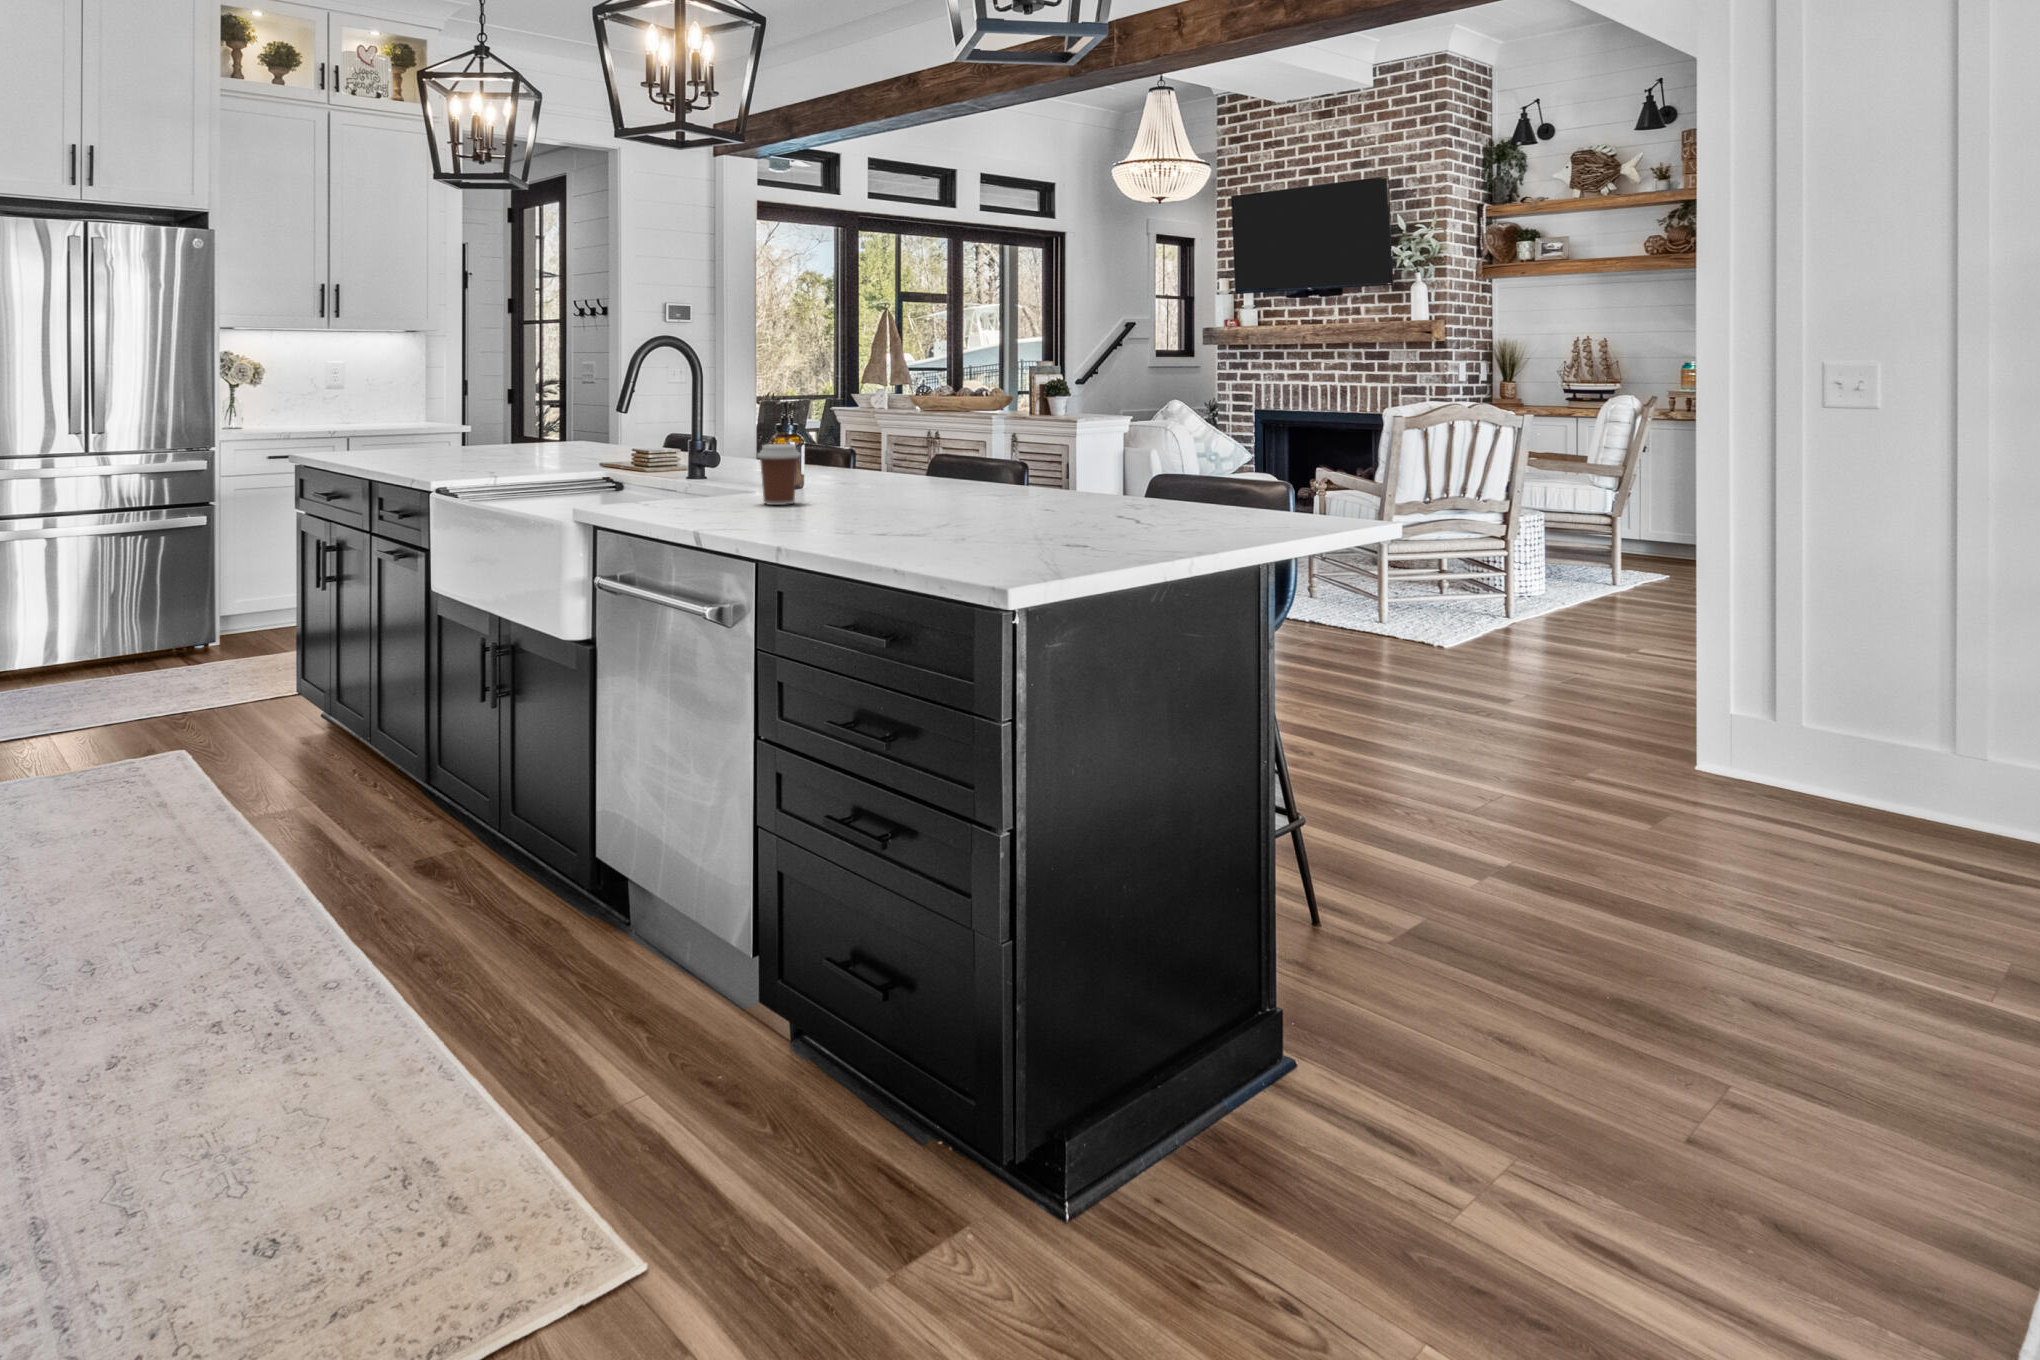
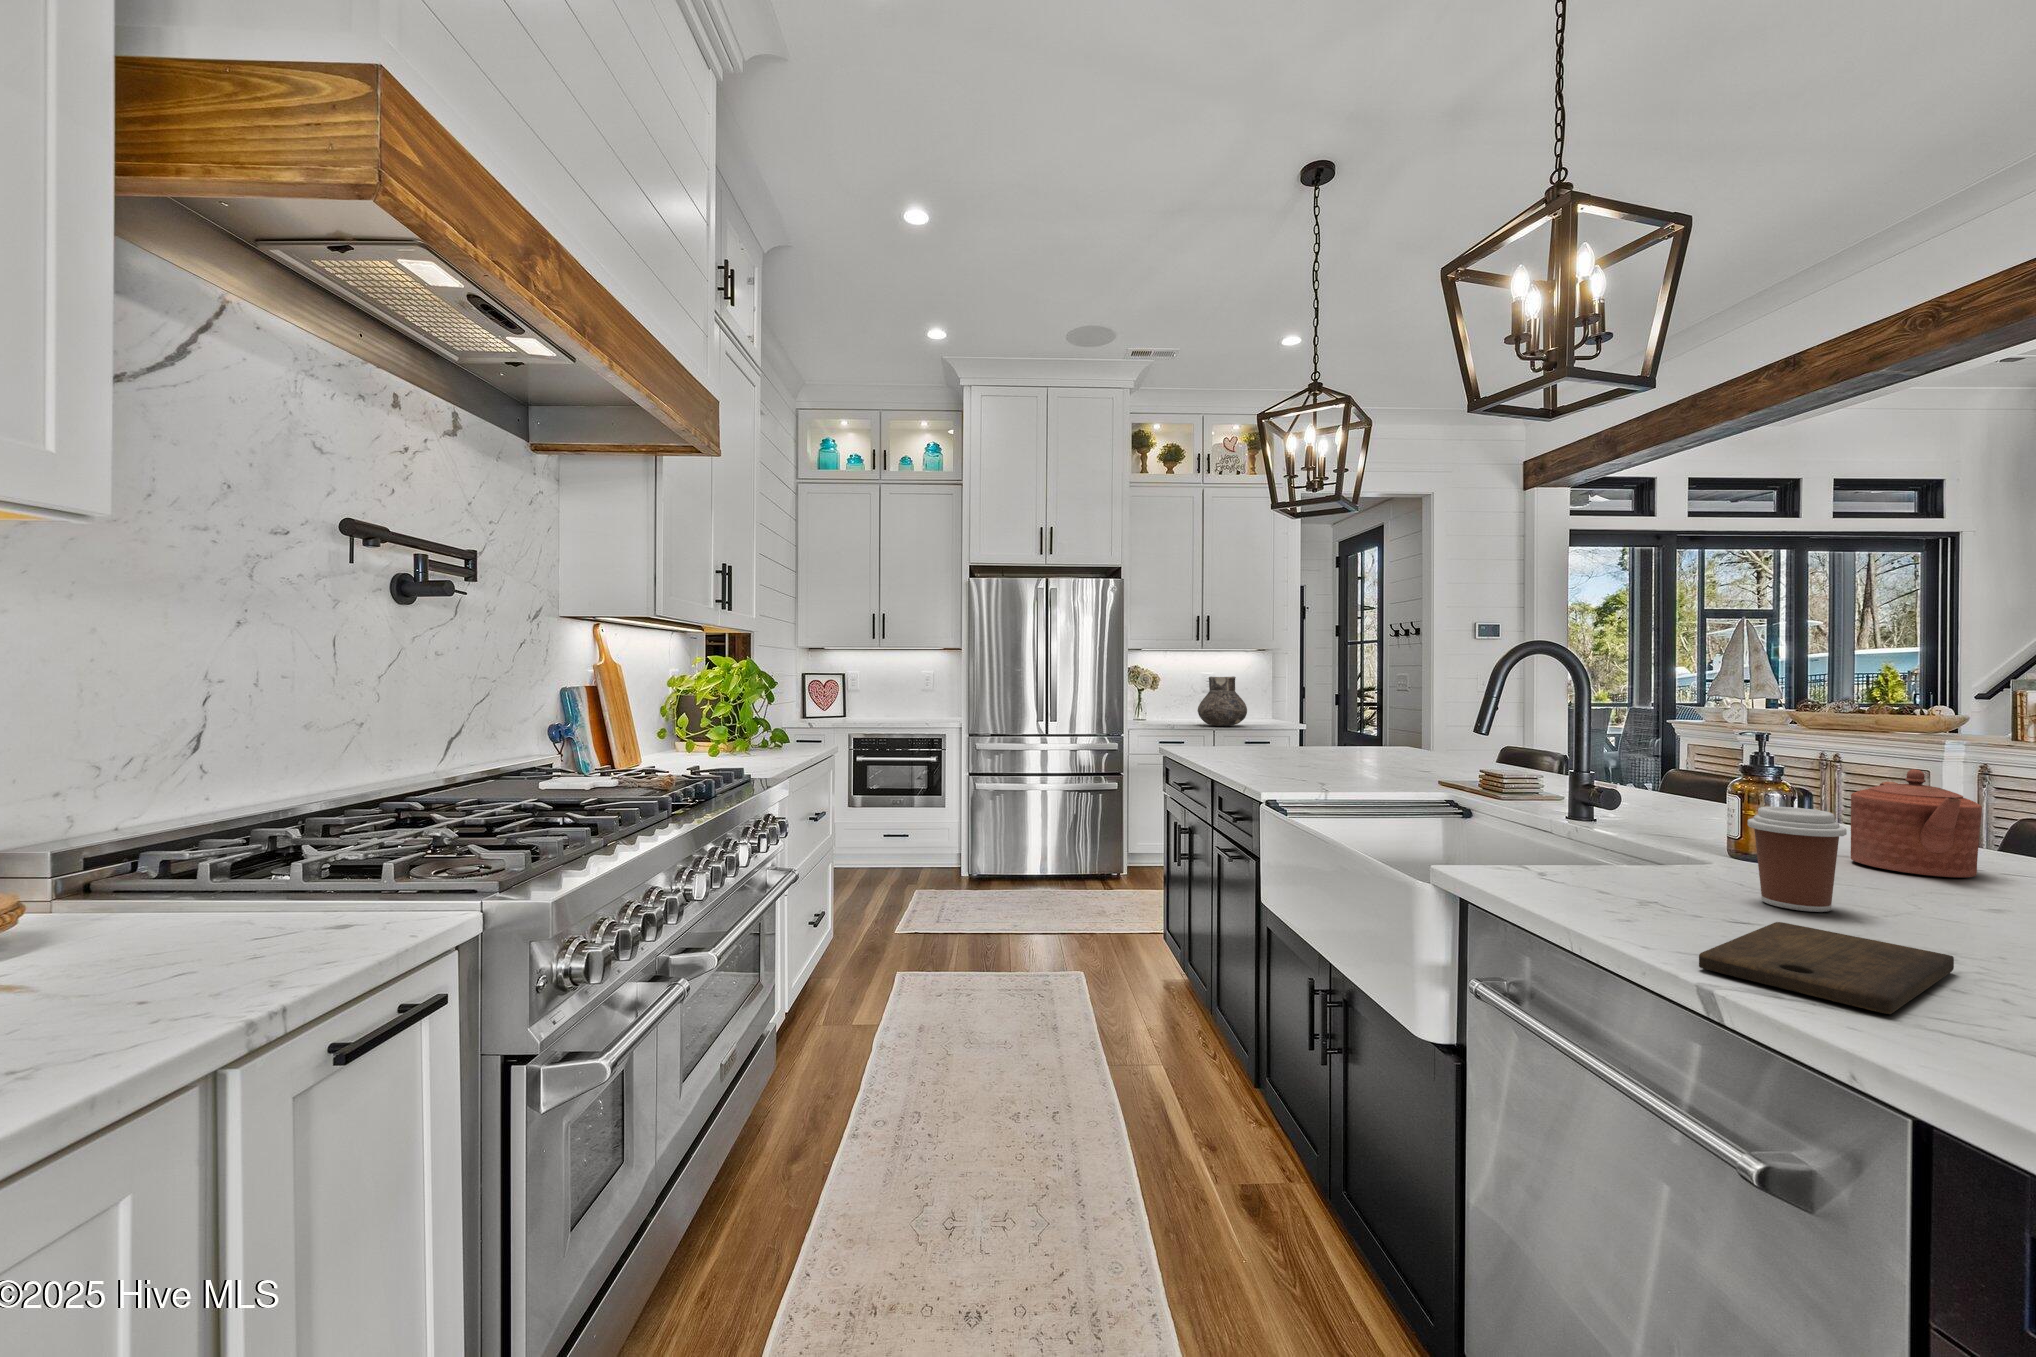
vase: none [322,365,392,431] -> present [1198,676,1247,726]
teapot: none [839,422,895,487] -> present [1851,769,1982,877]
cutting board: none [698,505,815,528] -> present [1699,922,1954,1014]

